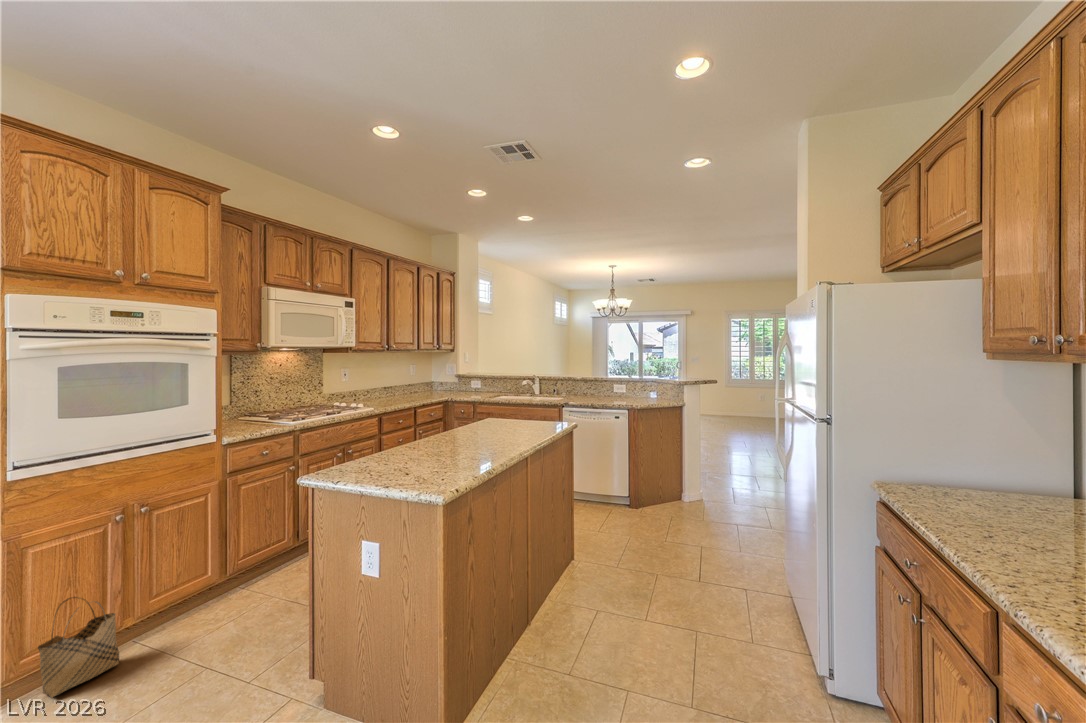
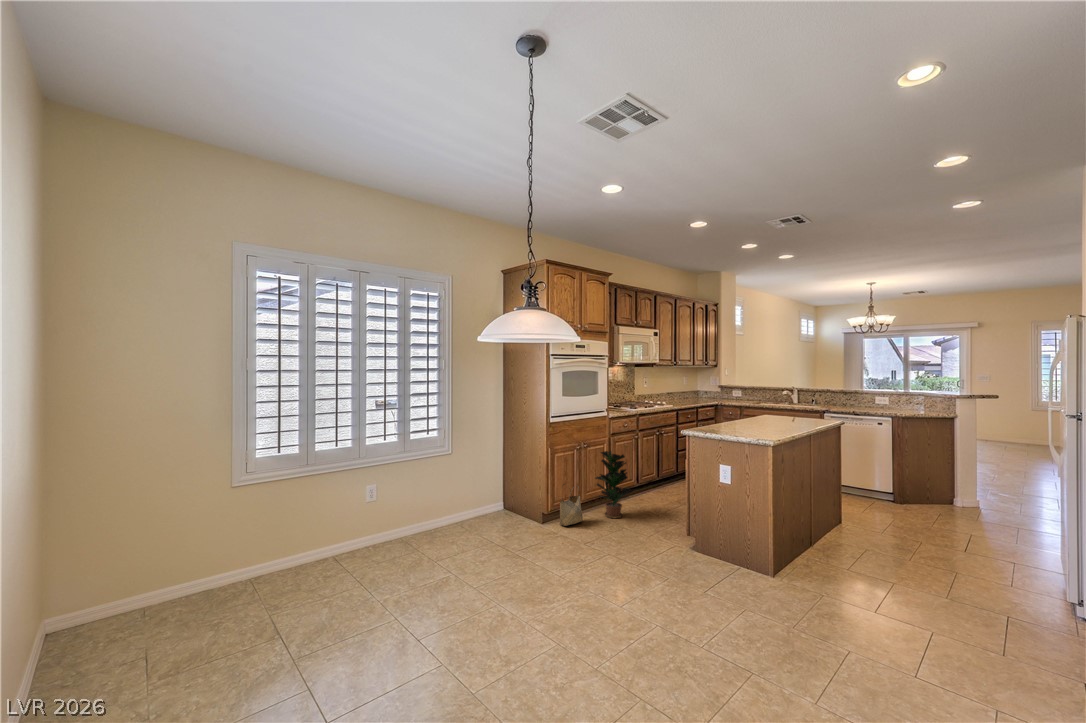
potted plant: none [167,507,252,636] -> present [596,451,633,518]

